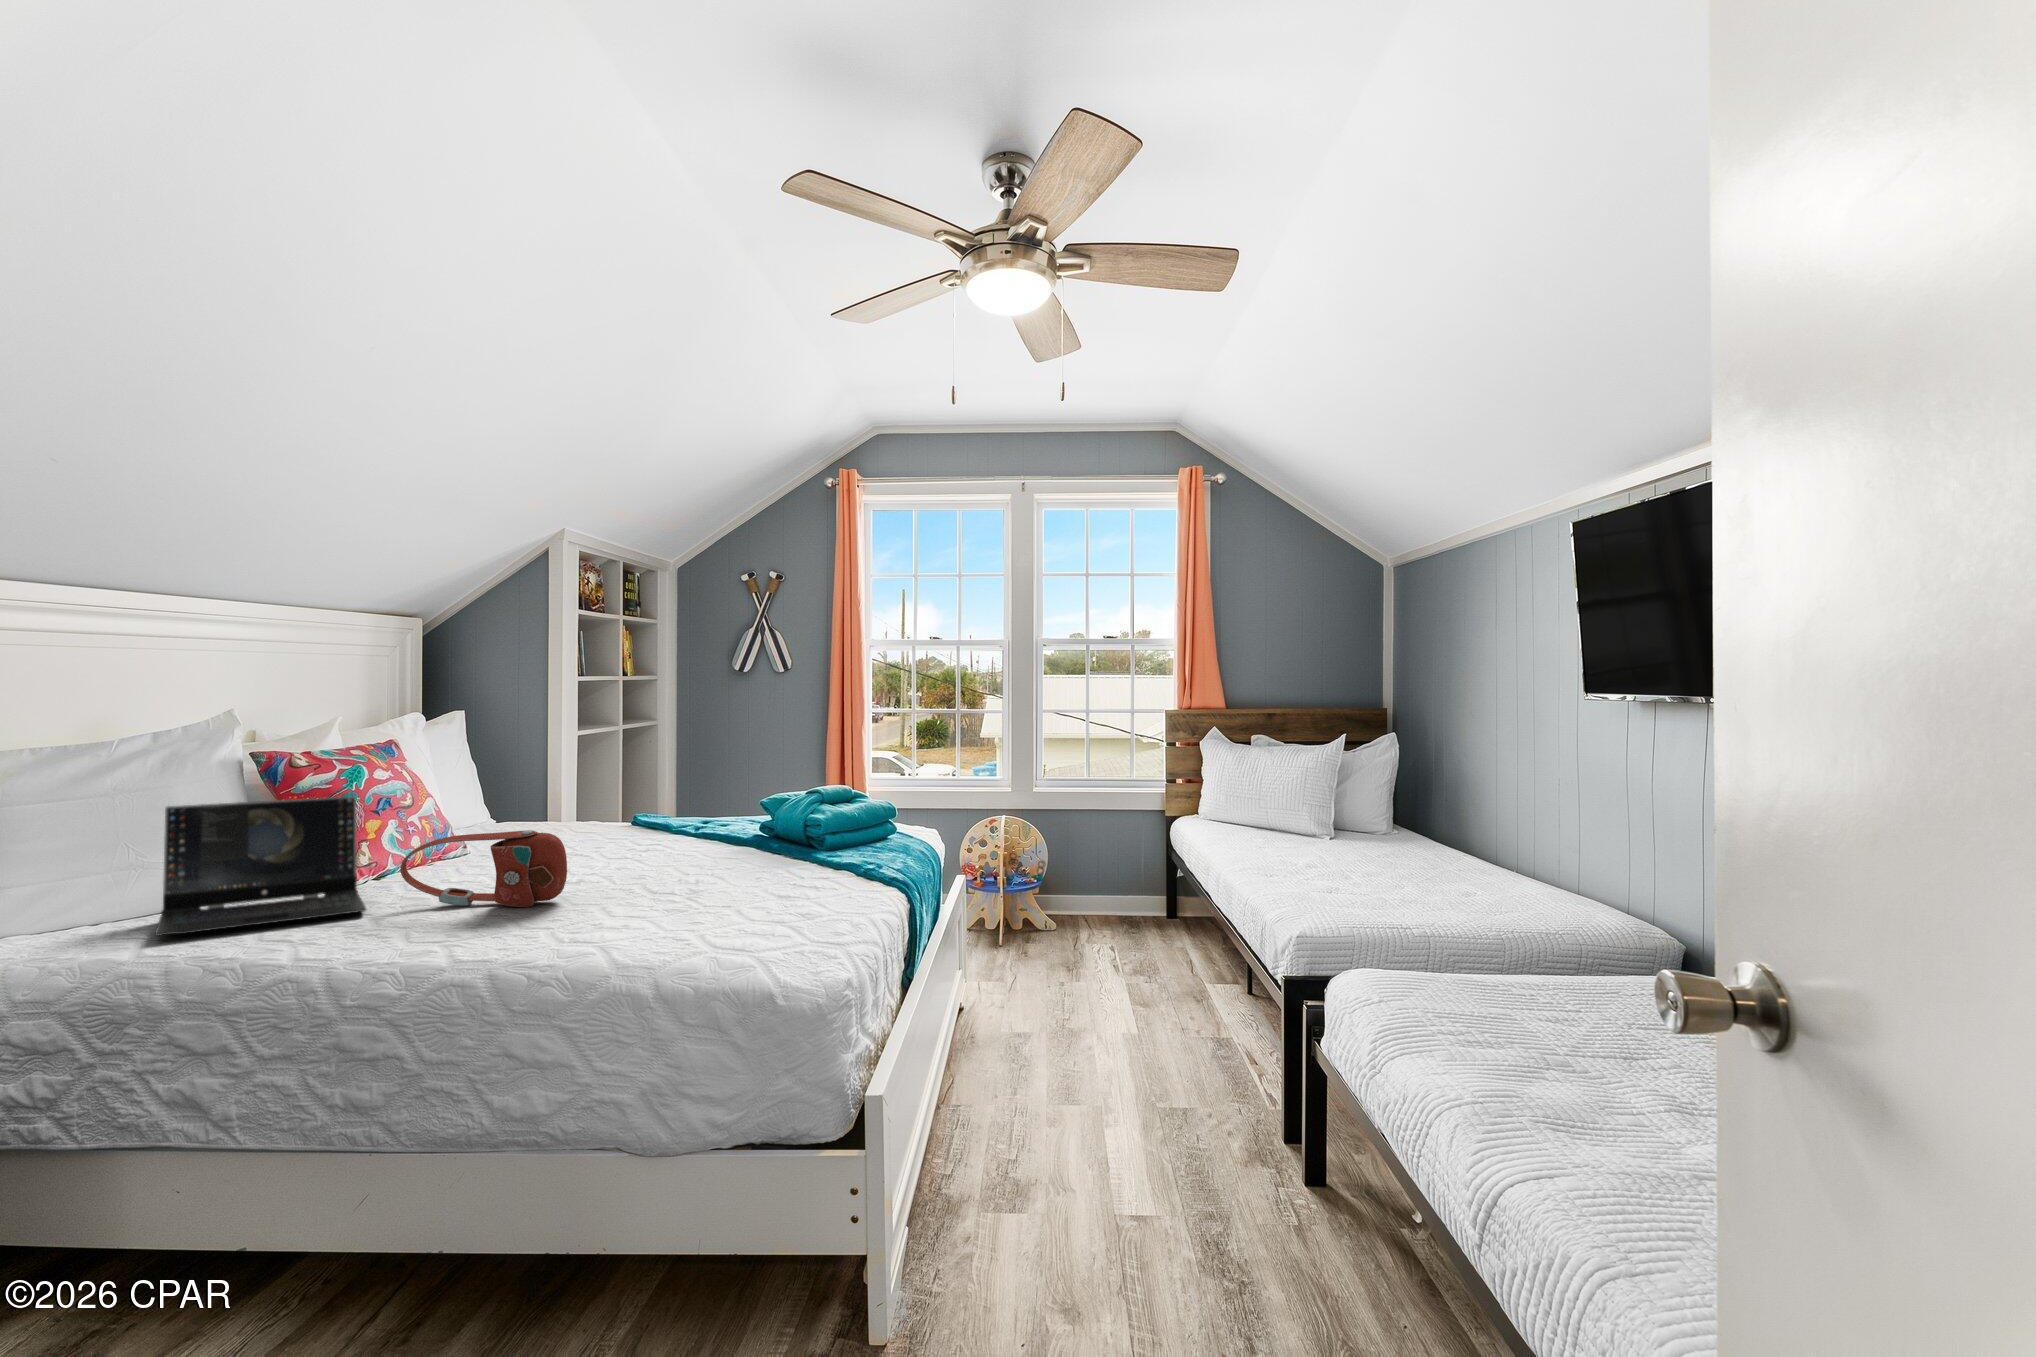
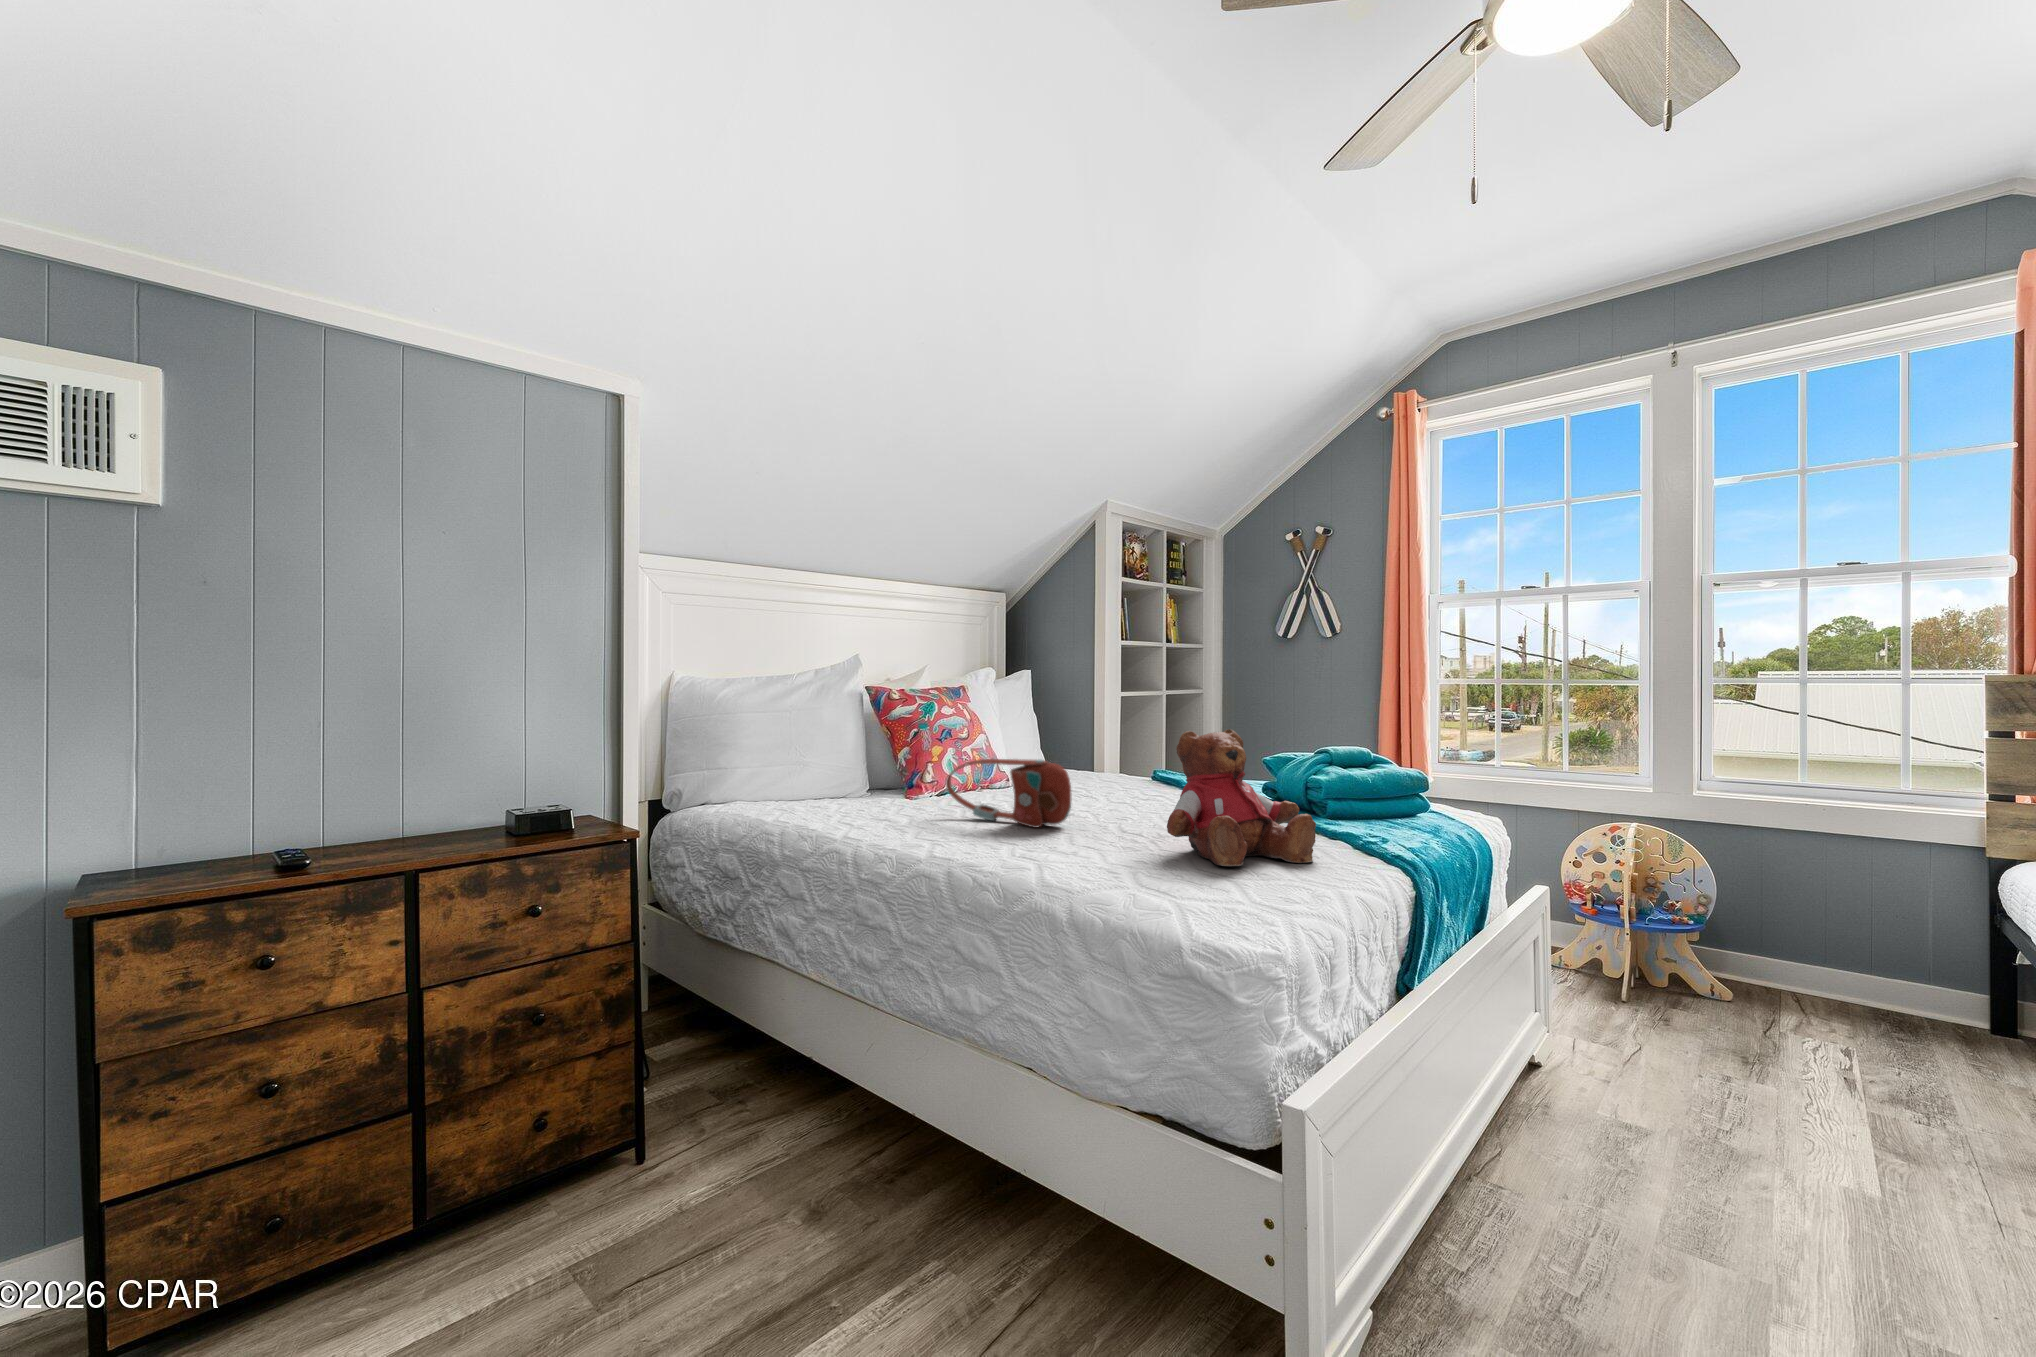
teddy bear: none [690,781,835,924] -> present [1167,729,1316,866]
laptop: present [155,796,366,936] -> none [786,718,922,815]

